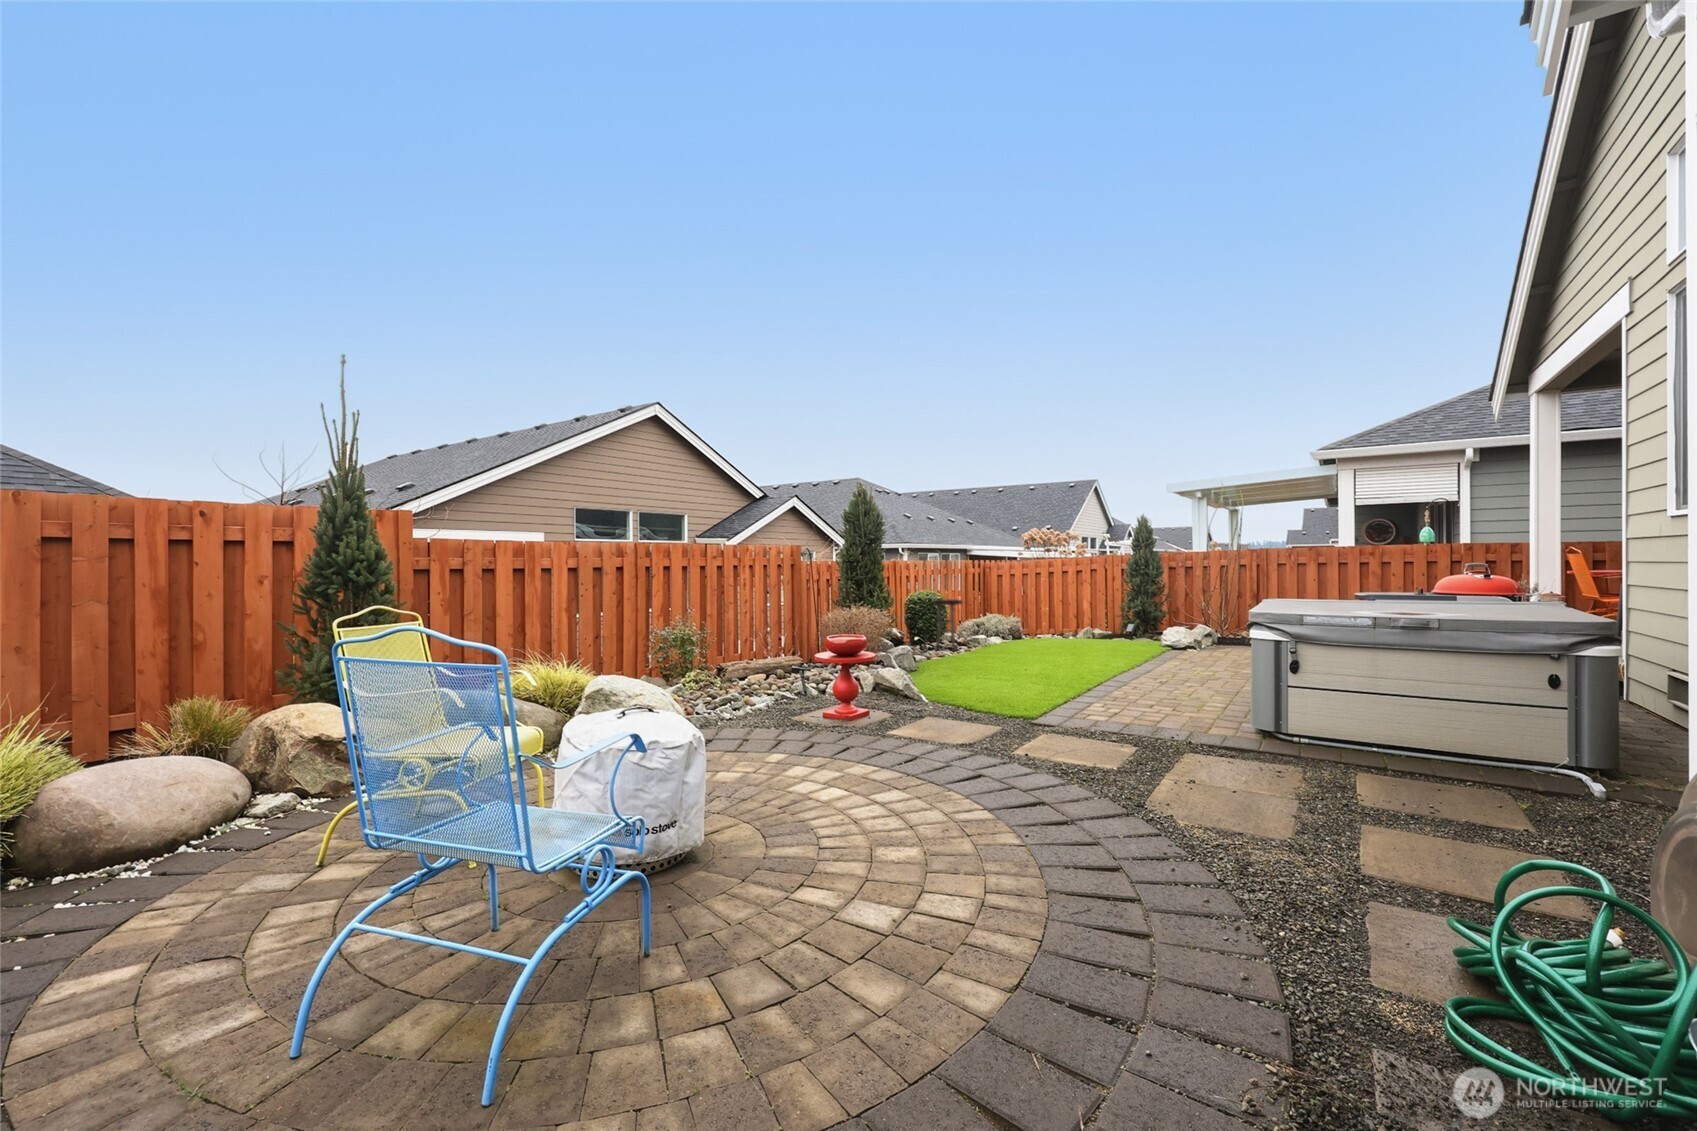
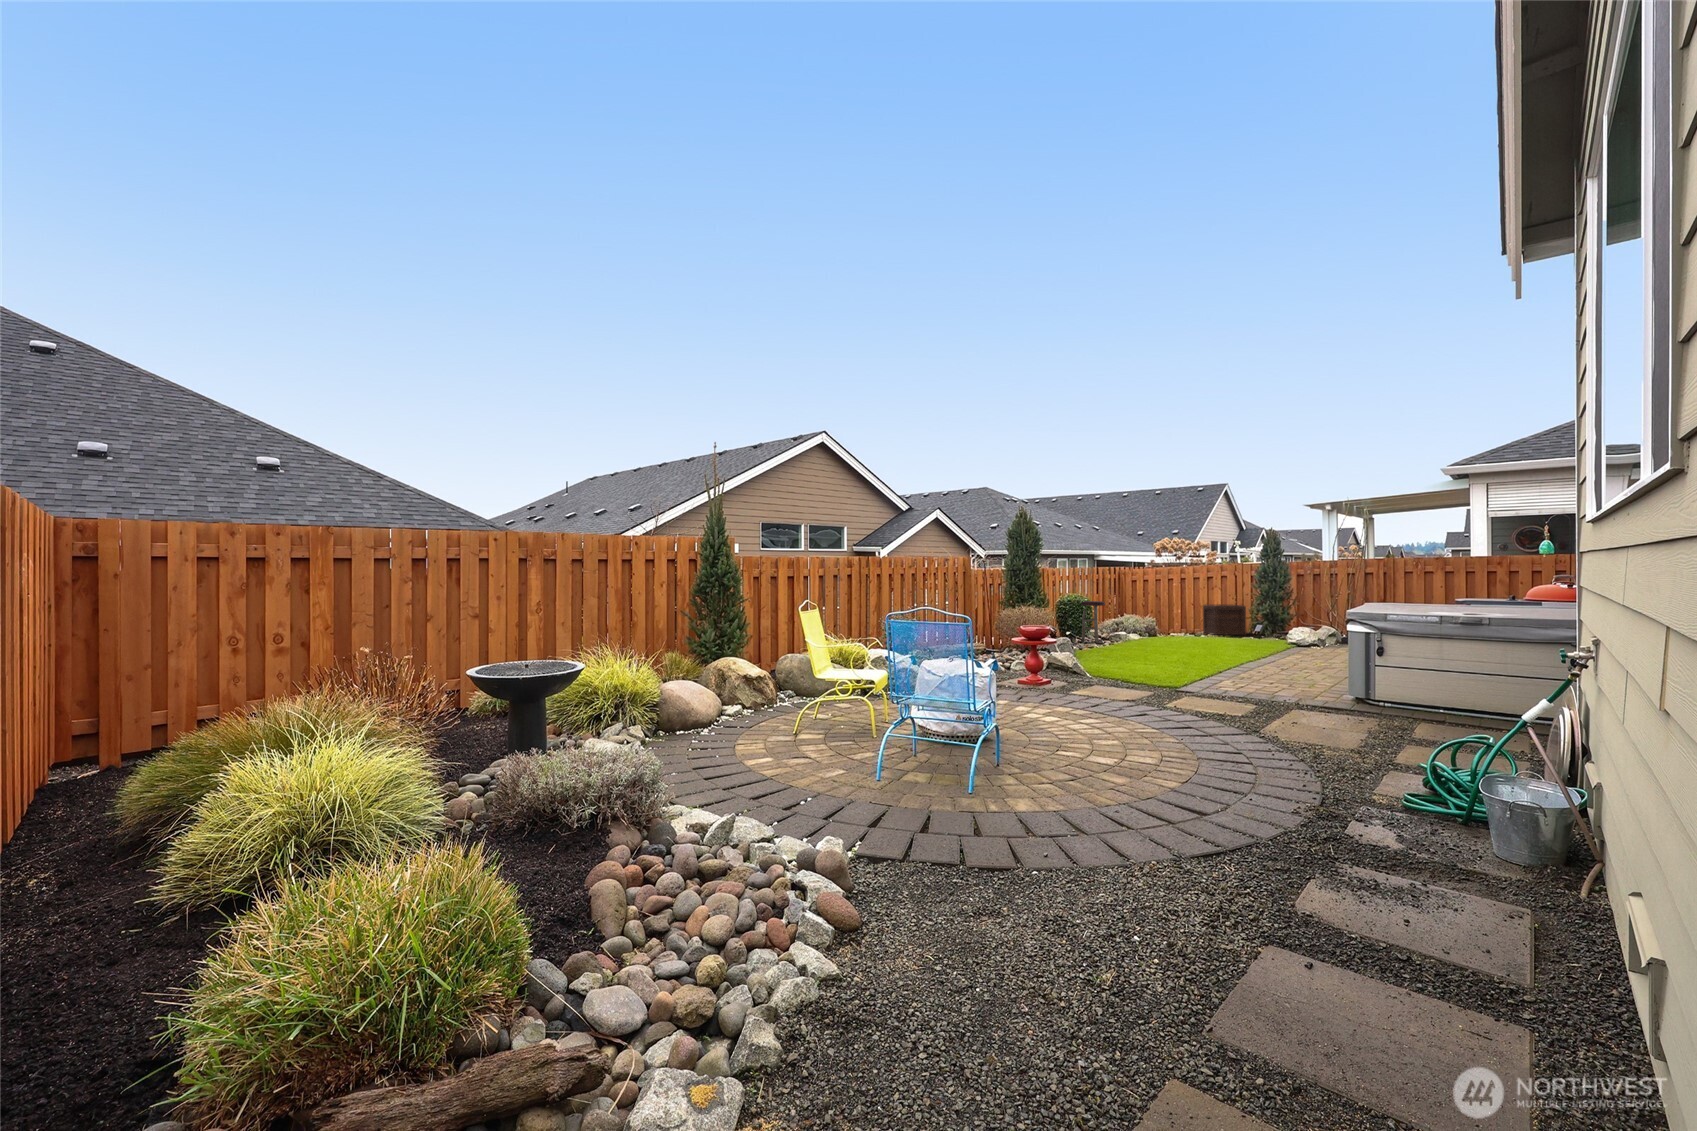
wooden crate: none [1072,601,1117,635] -> present [1203,605,1246,635]

